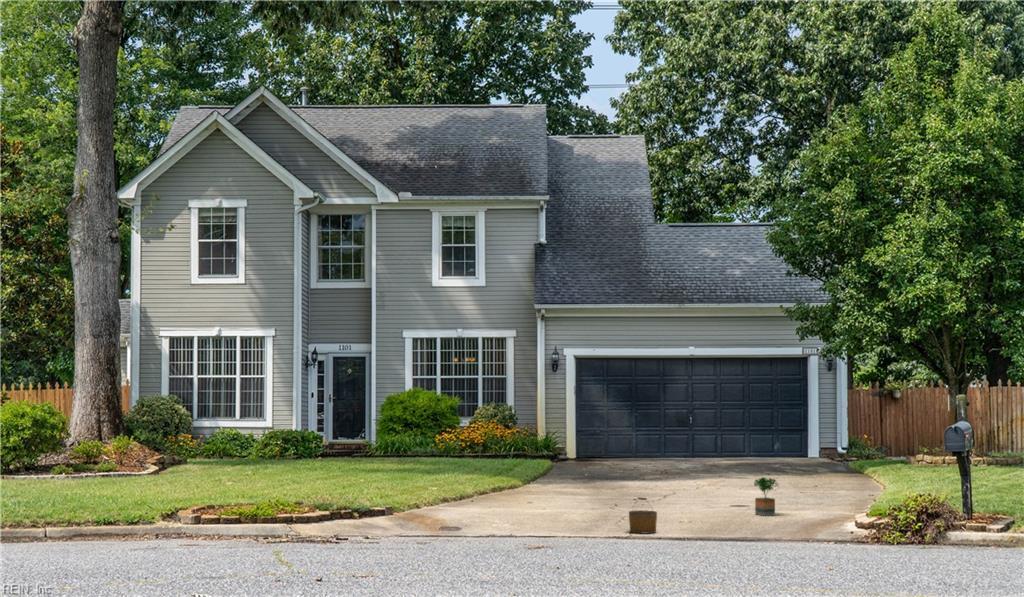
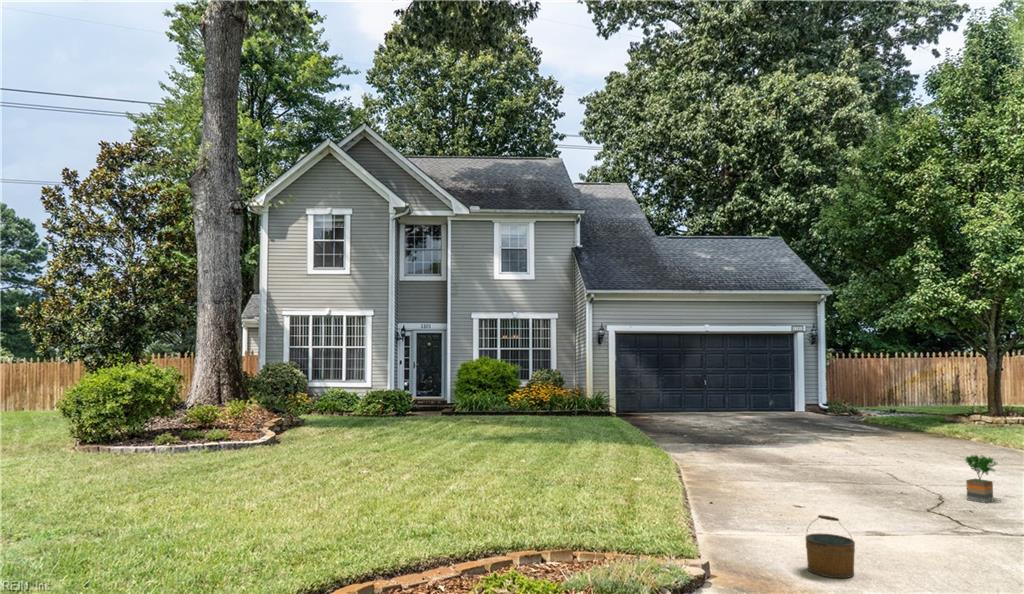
bucket: present [629,497,657,533] -> present [806,515,855,578]

